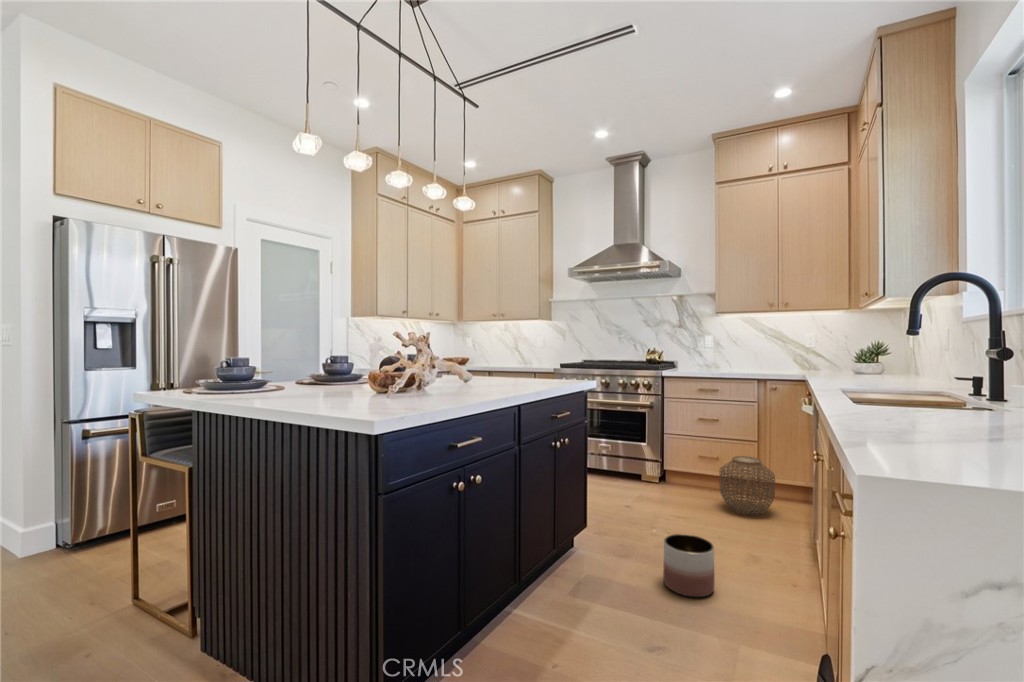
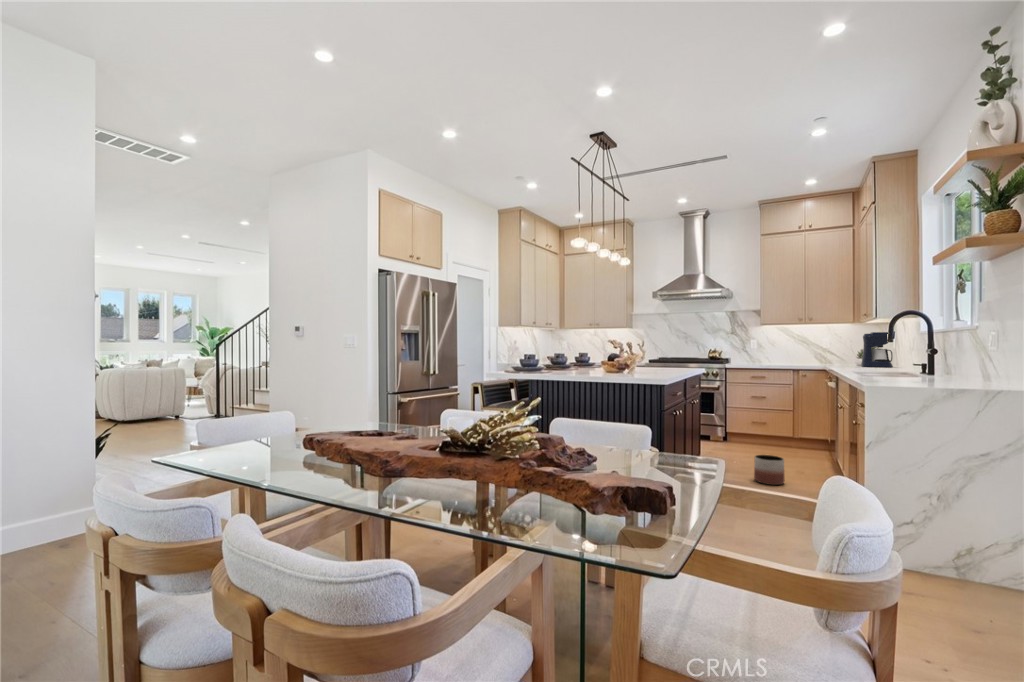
coffee maker: none [858,322,909,378] -> present [861,332,893,367]
woven basket: present [719,456,775,515] -> none [771,420,808,456]

